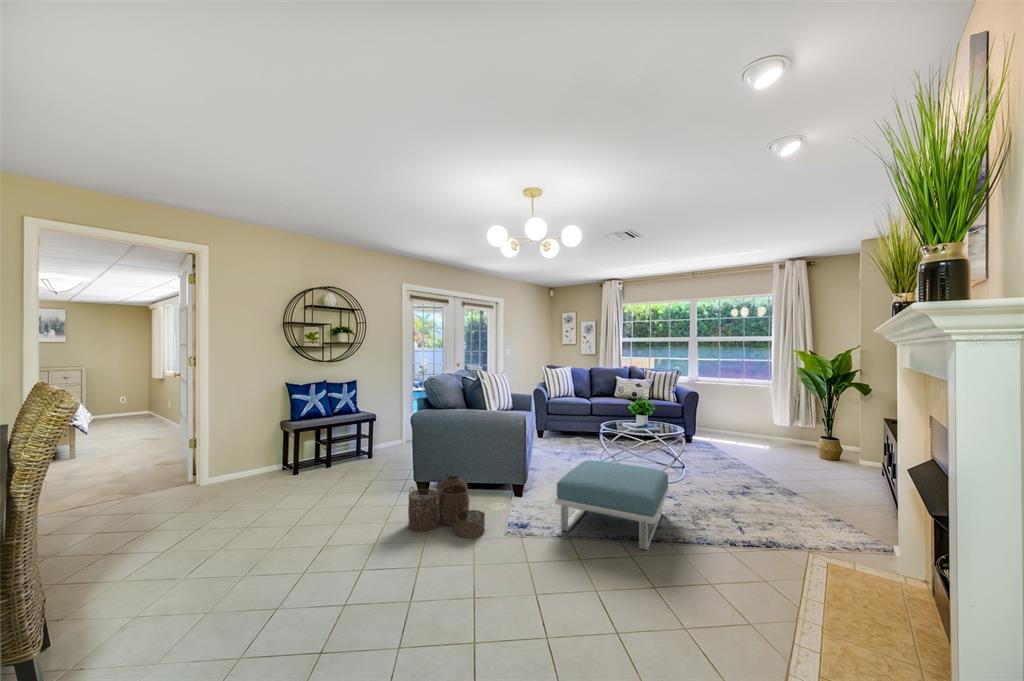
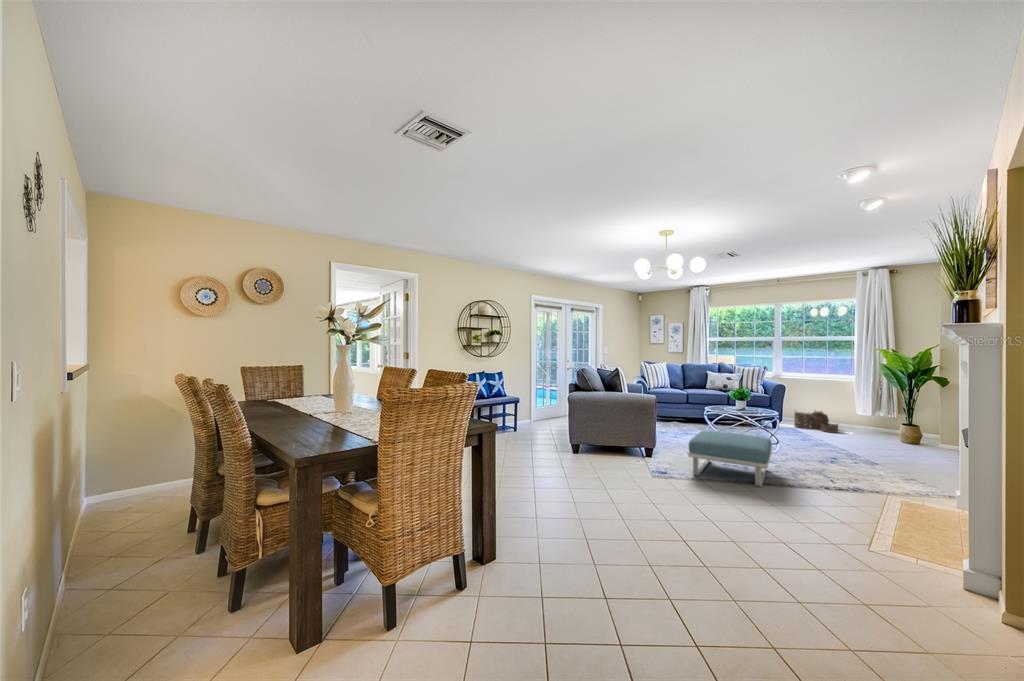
woven basket: present [408,475,485,537] -> present [794,411,838,433]

